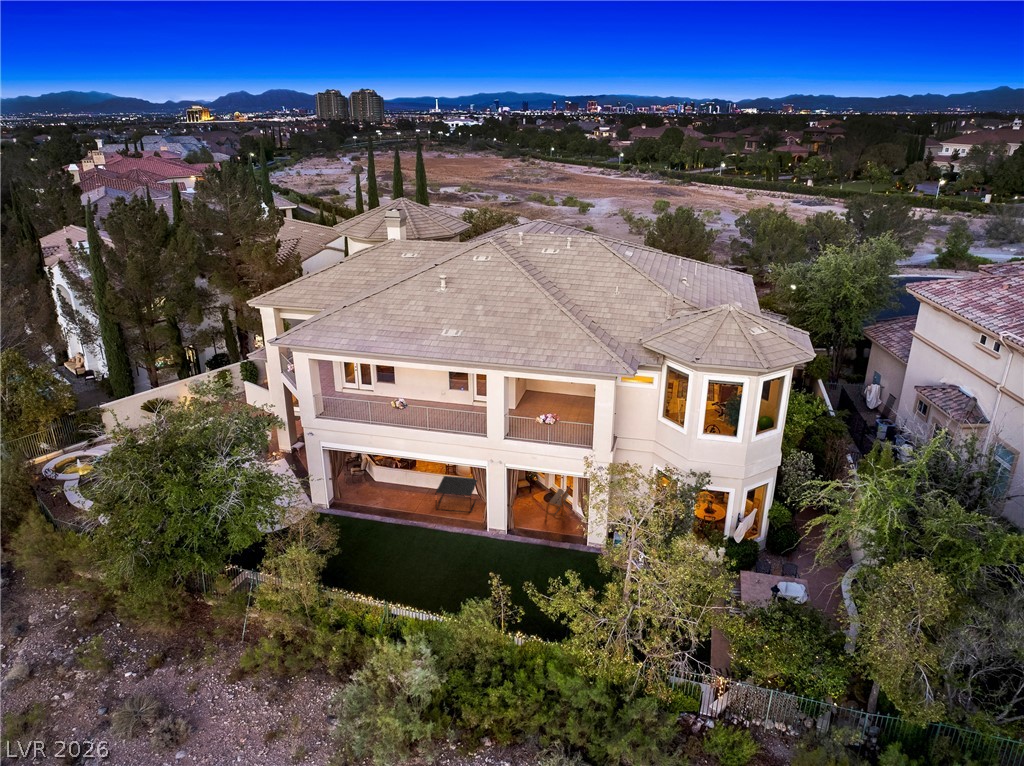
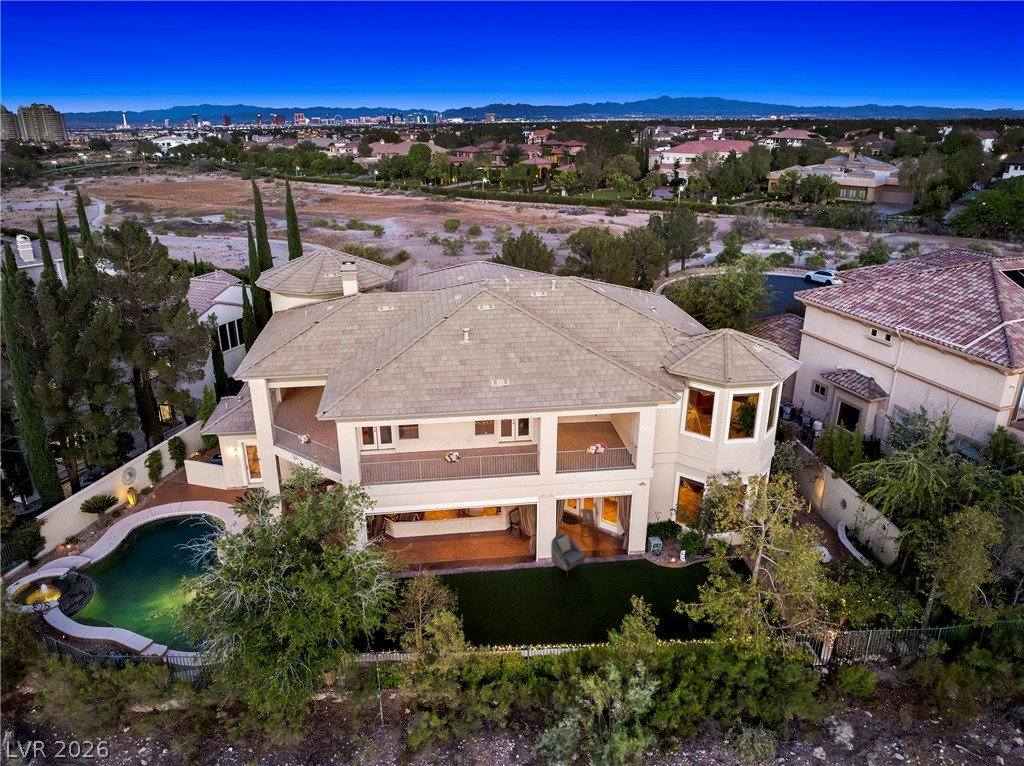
coffee table: present [435,476,477,512] -> none [472,515,513,552]
armchair: none [493,506,528,552] -> present [551,534,585,571]

